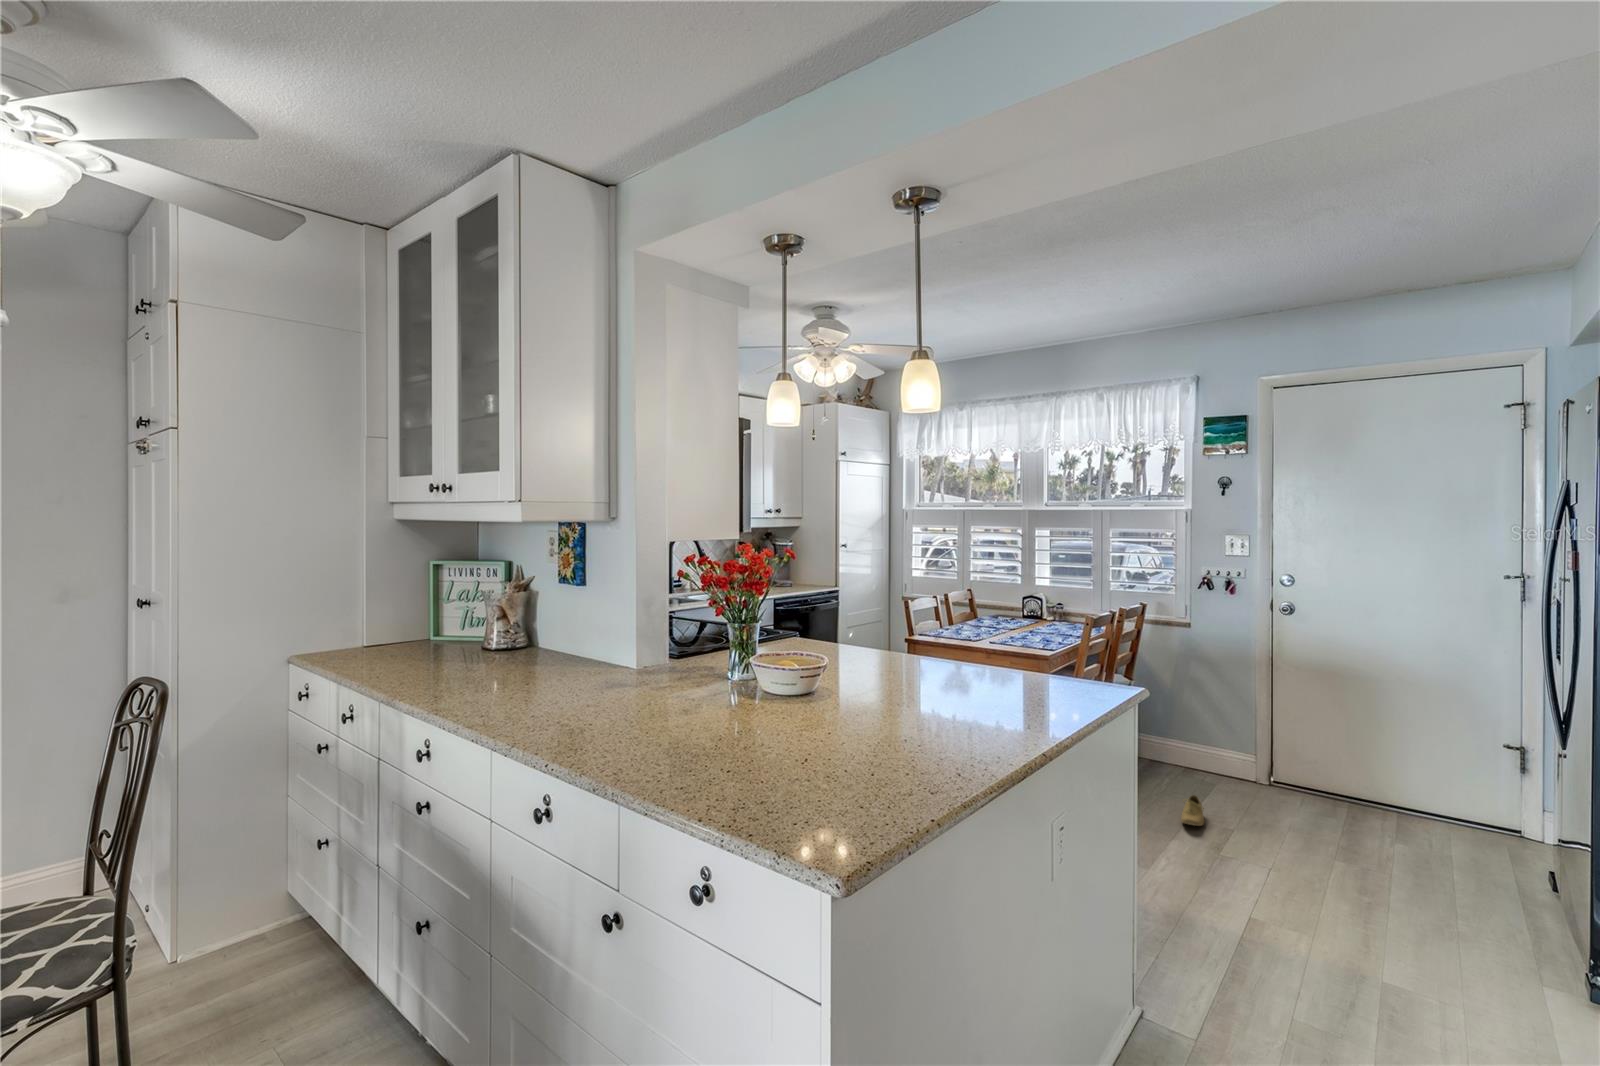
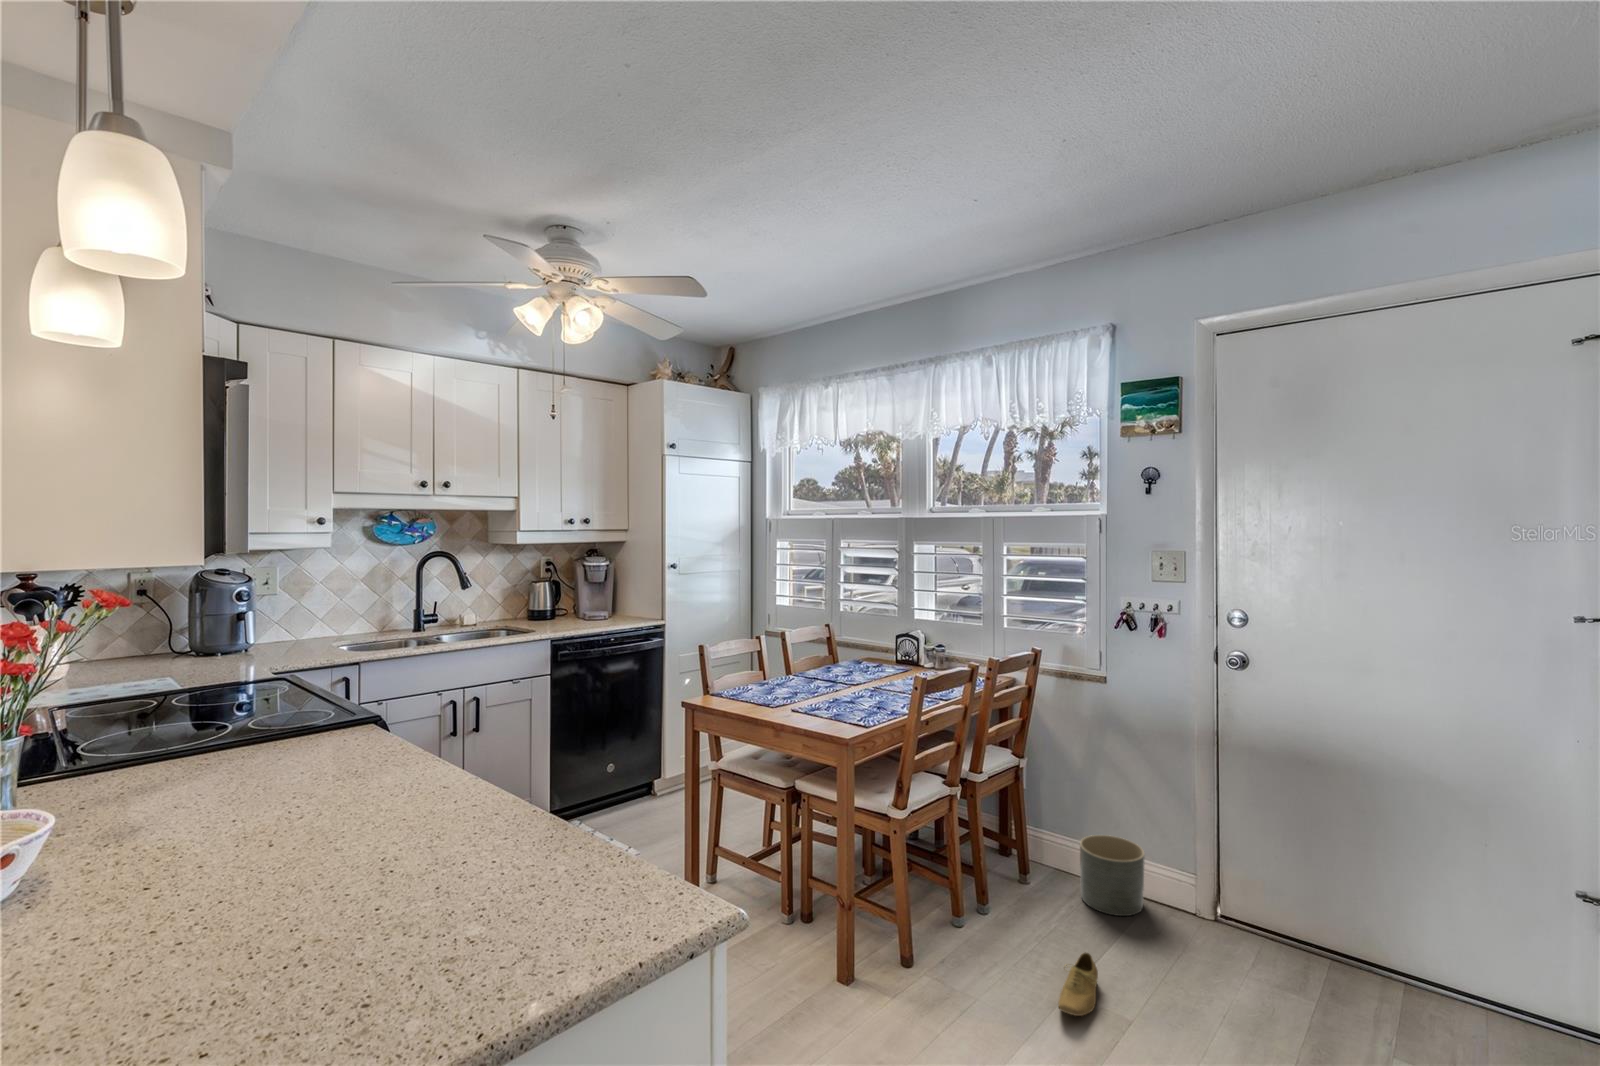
planter: none [1173,734,1220,784] -> present [1080,835,1145,916]

